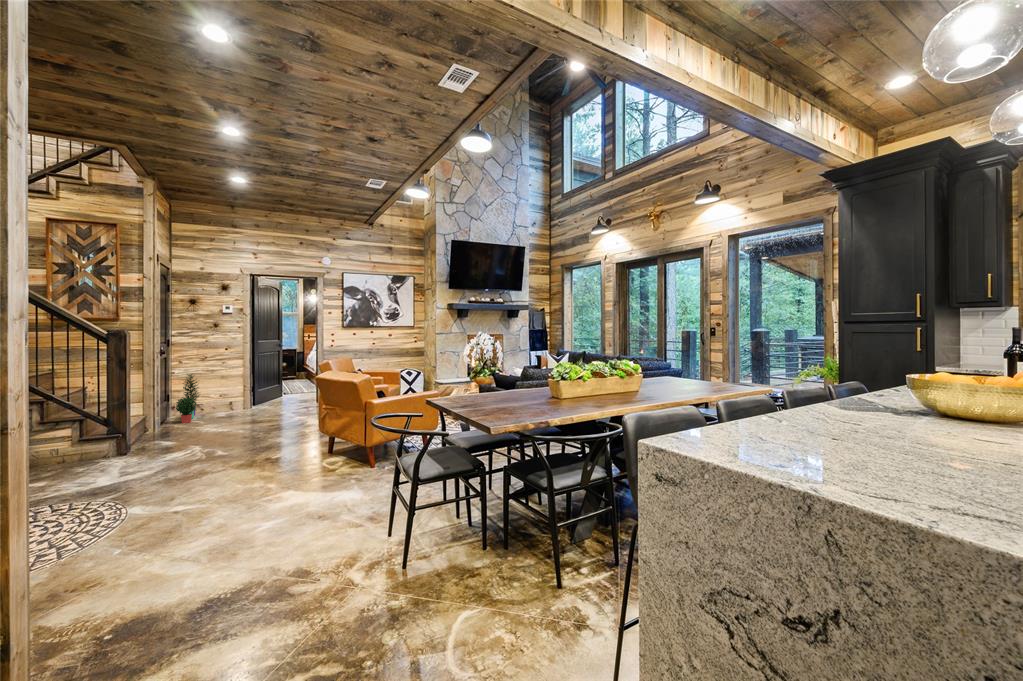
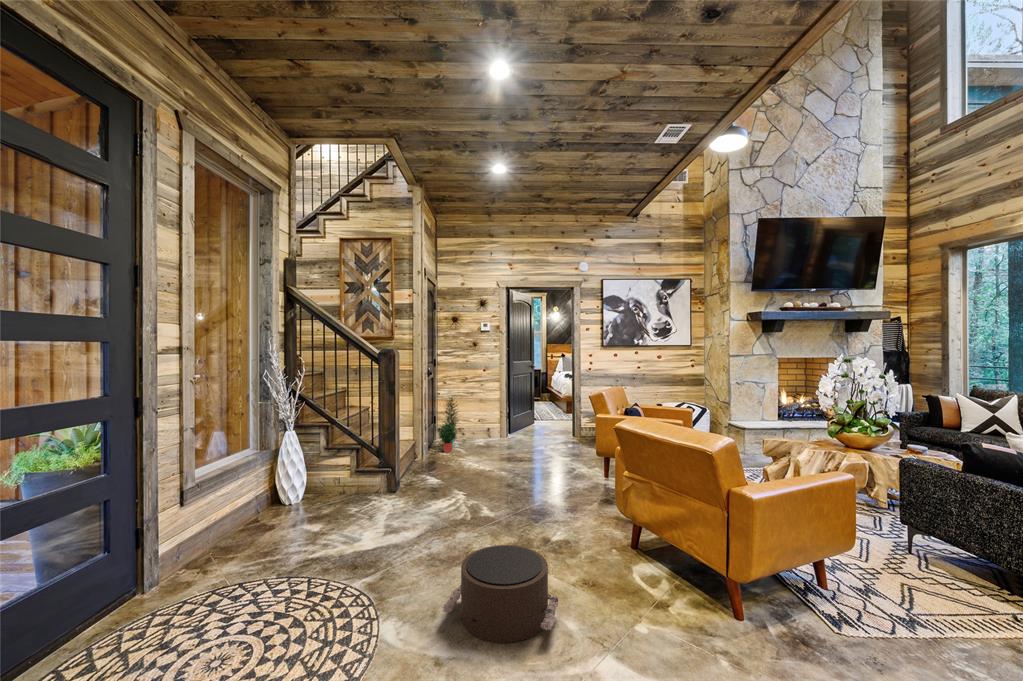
pouf: none [170,458,258,507] -> present [442,545,558,643]

